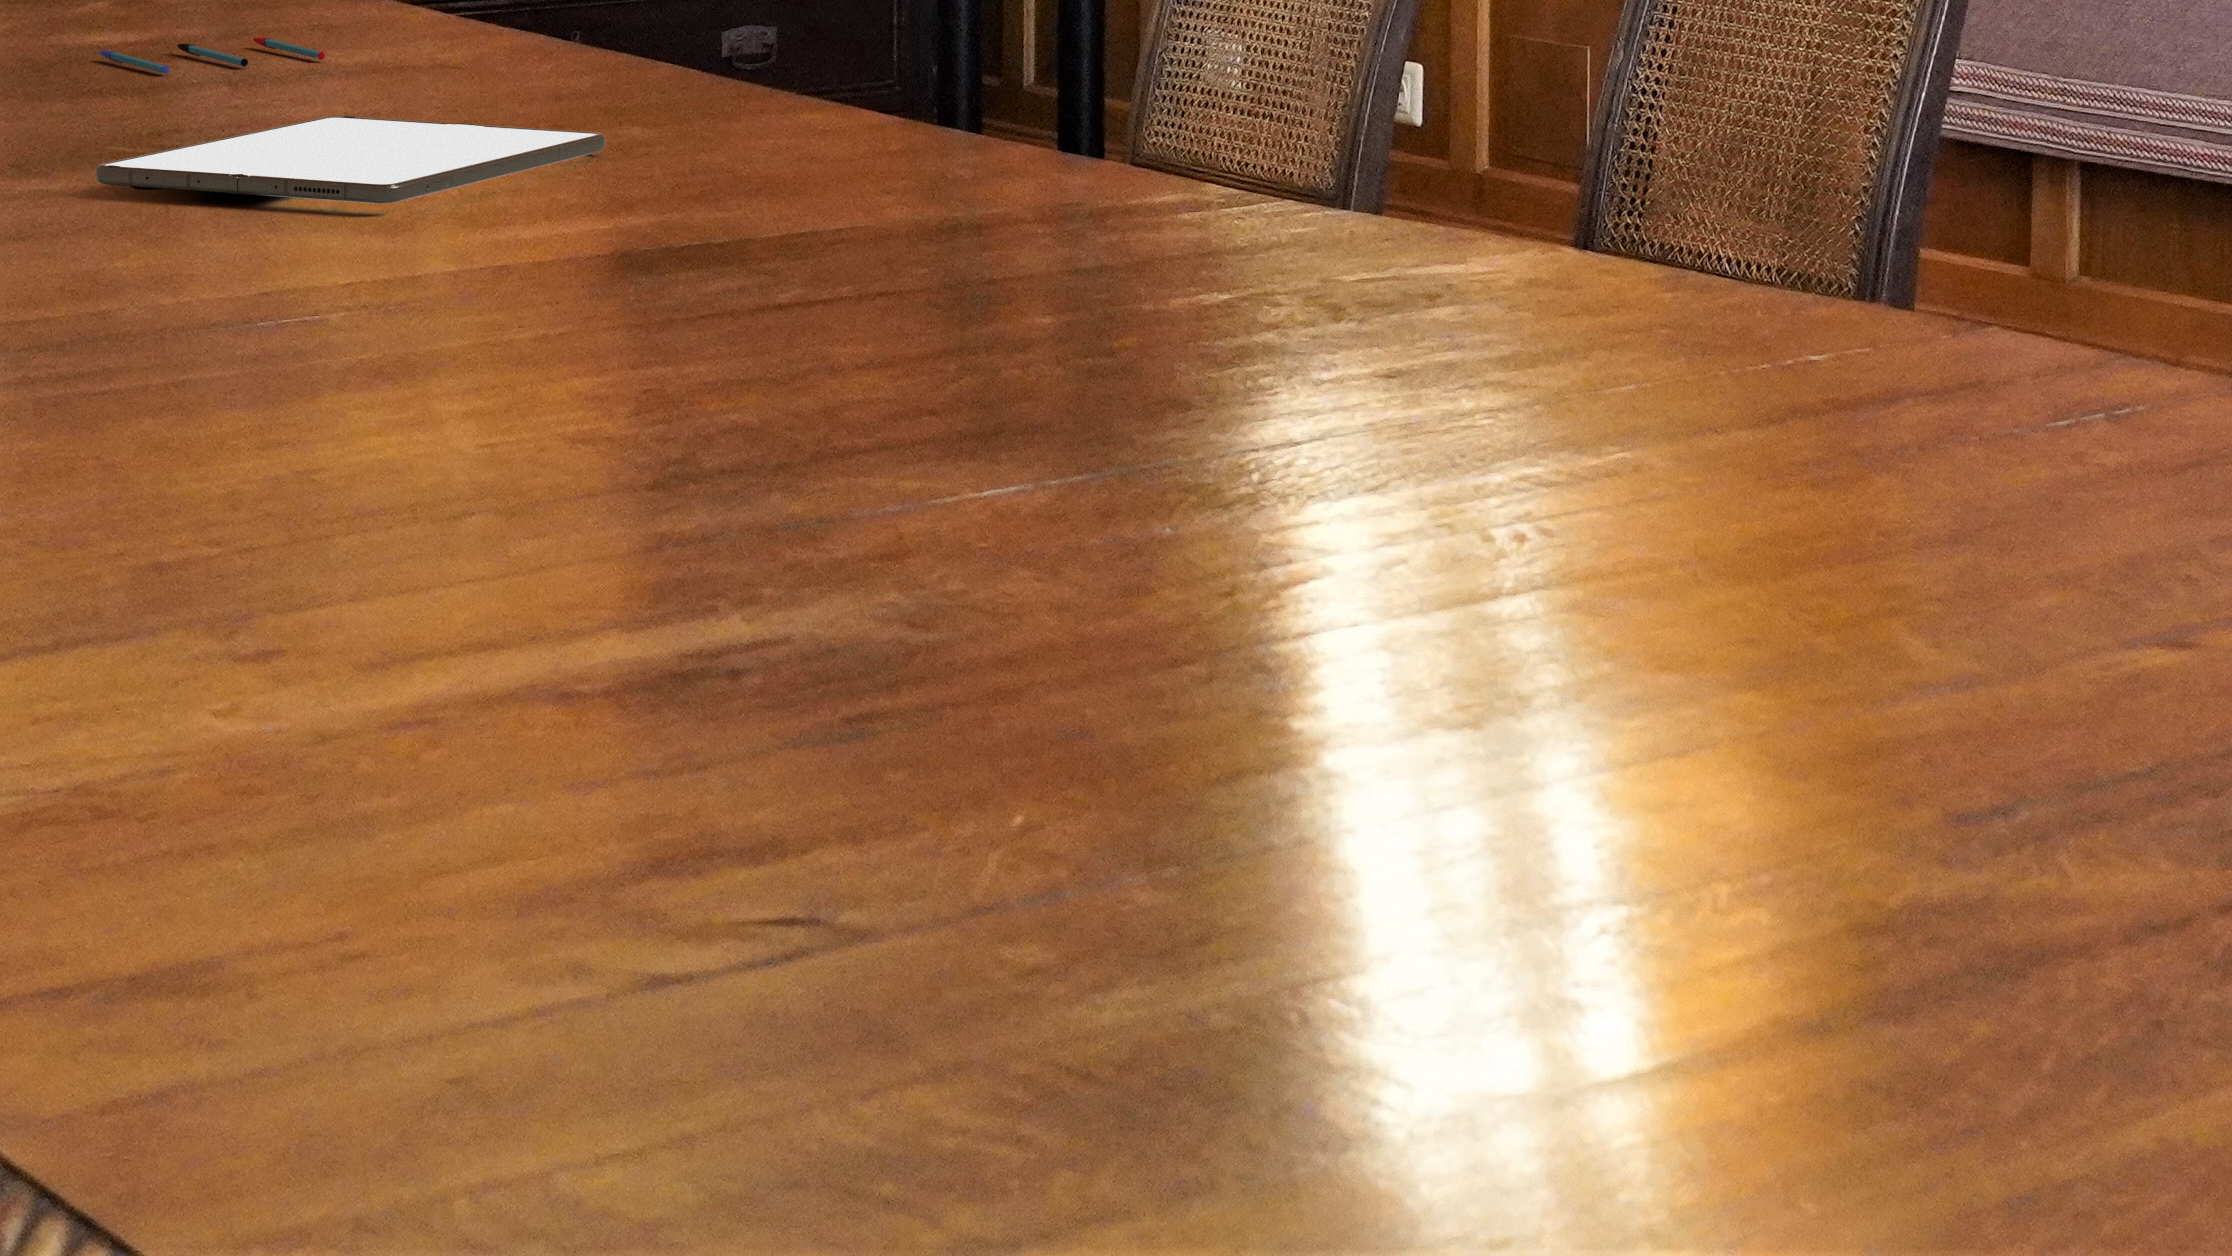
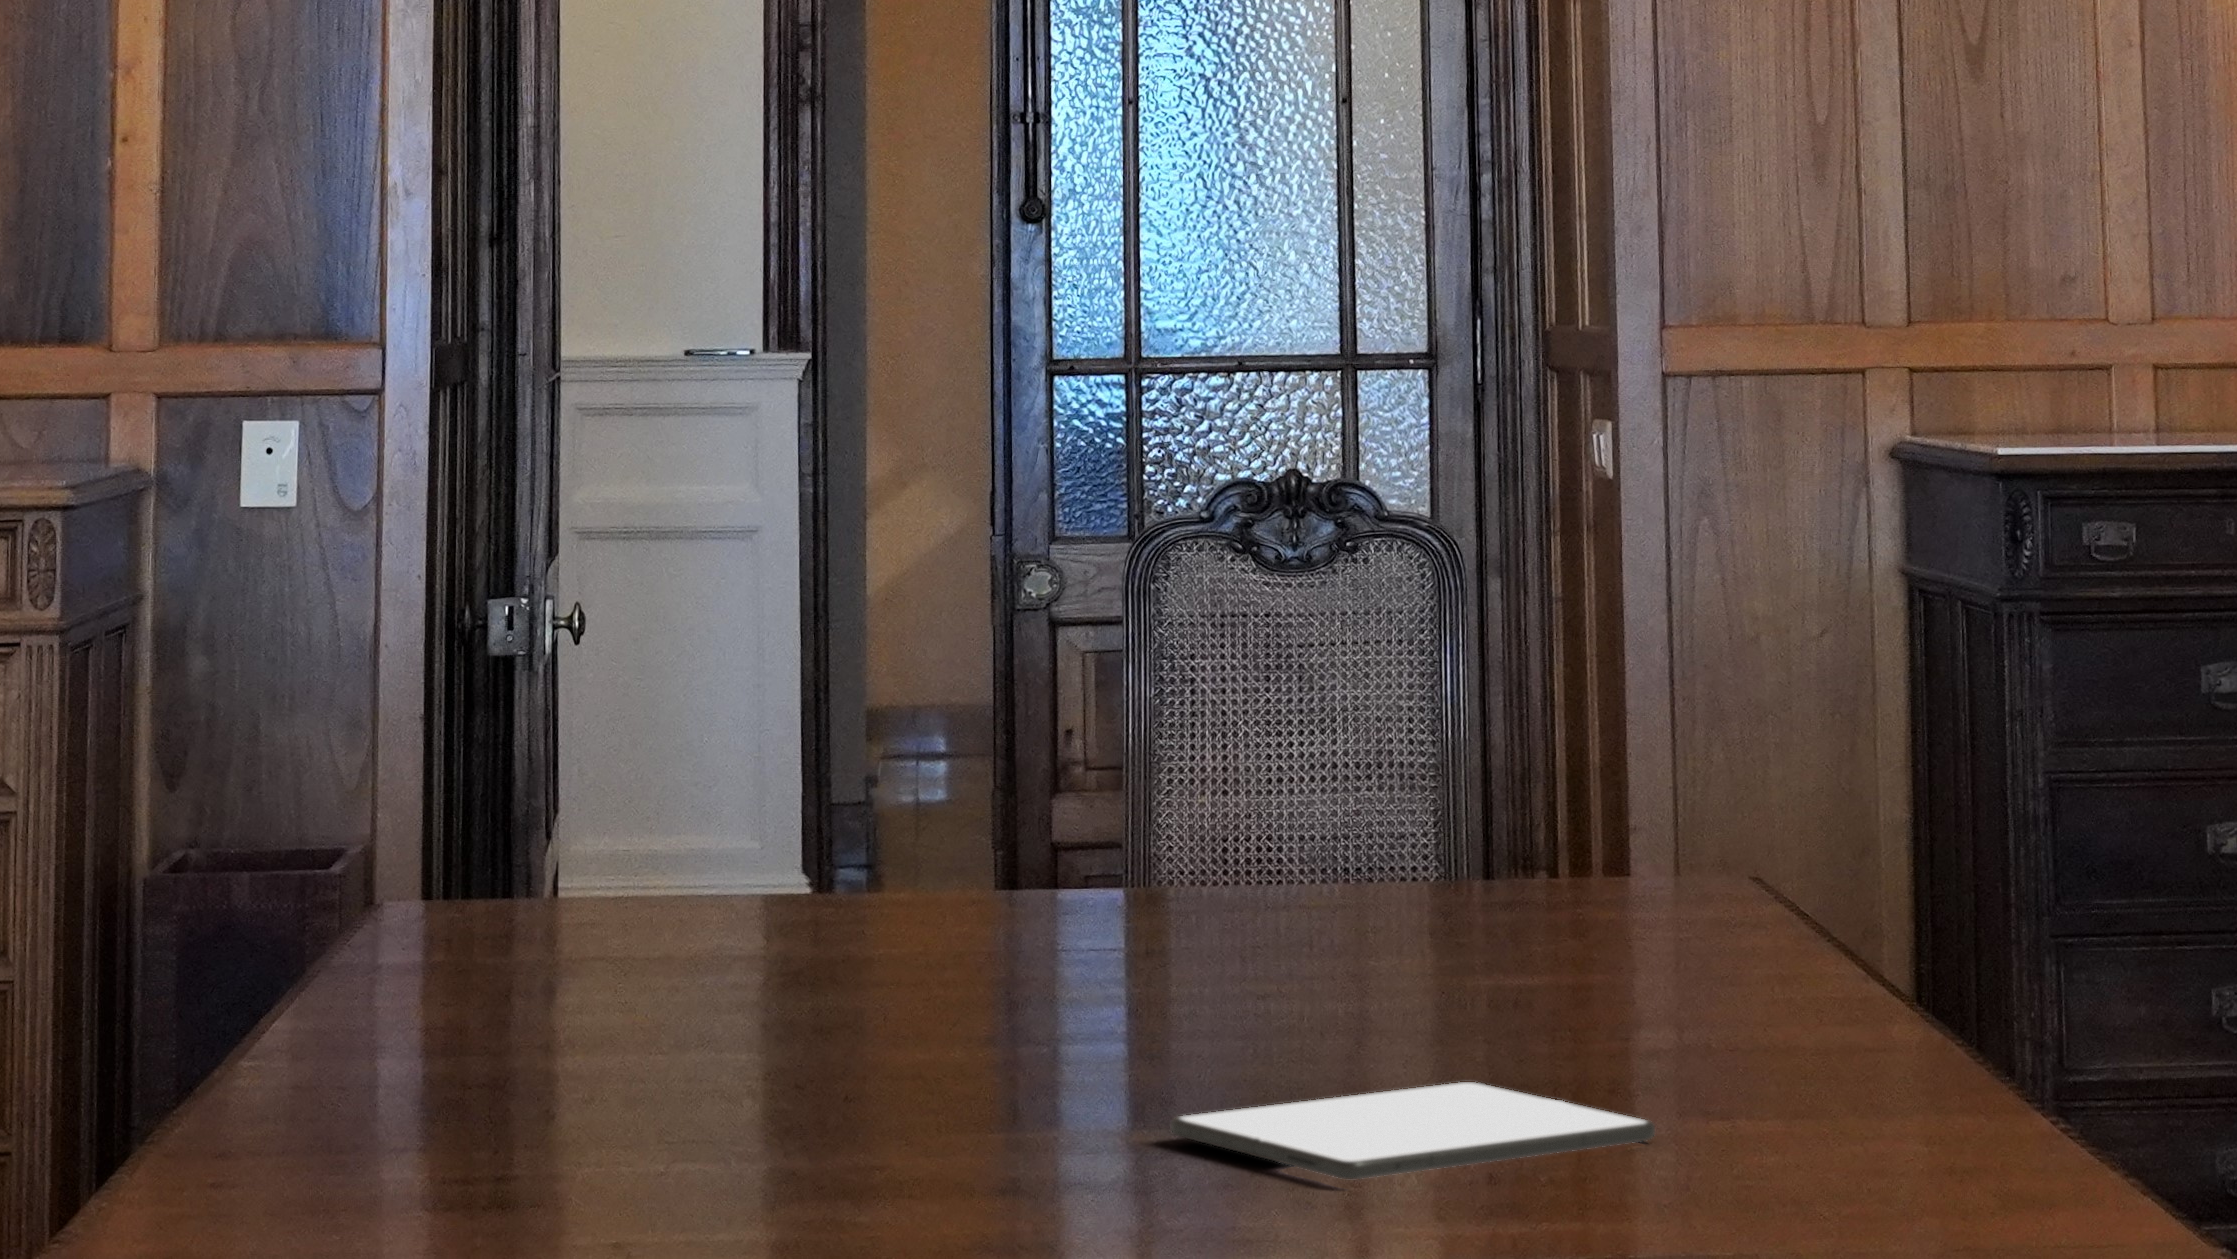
pen: present [100,37,325,74] -> none [1453,986,1632,1020]

